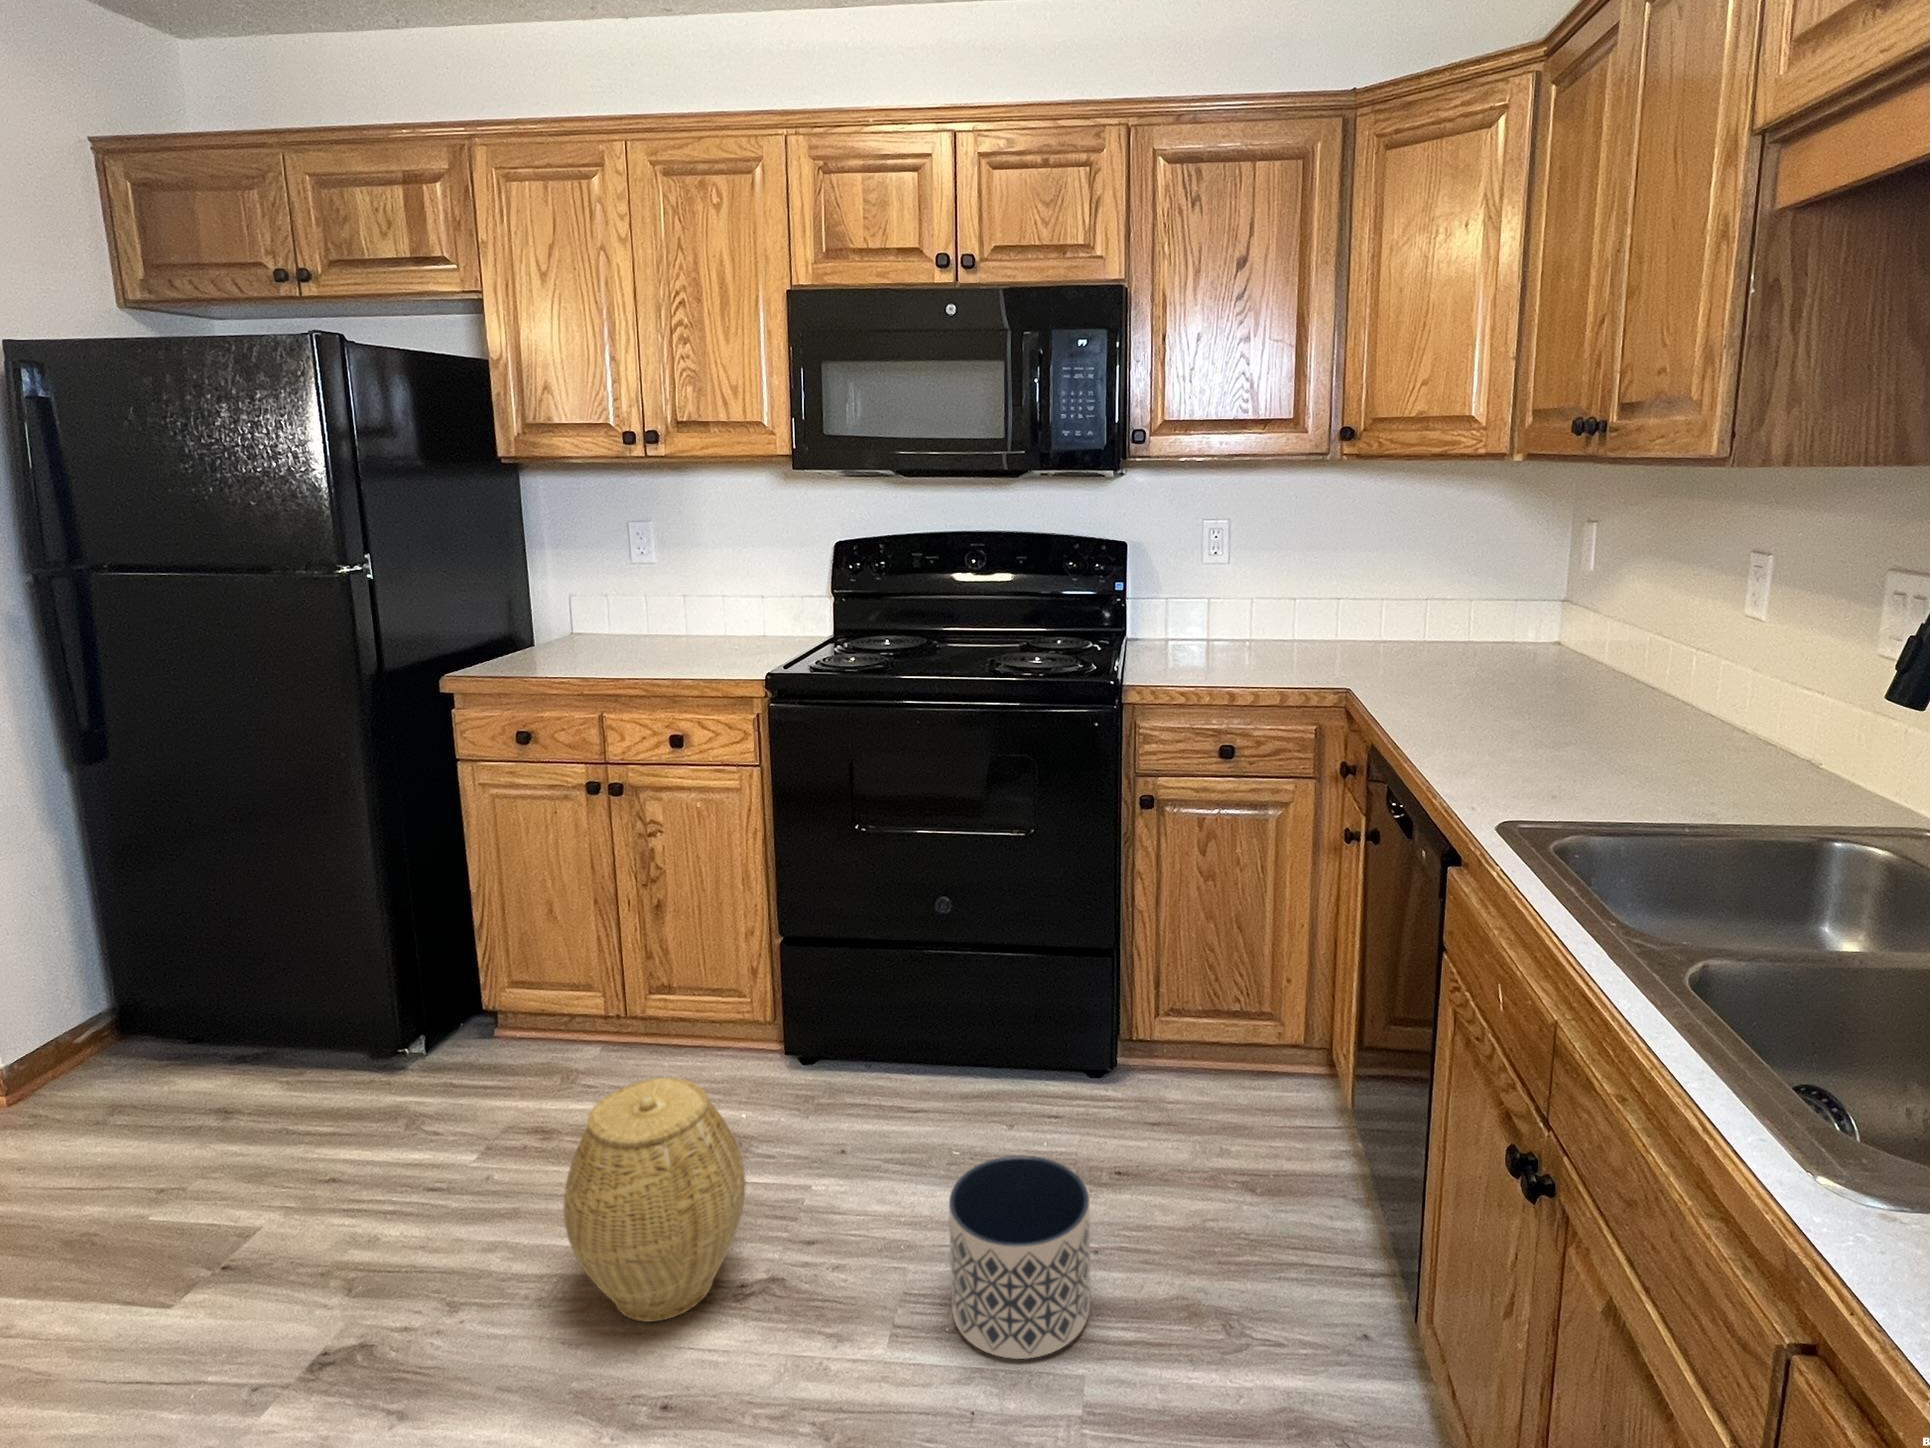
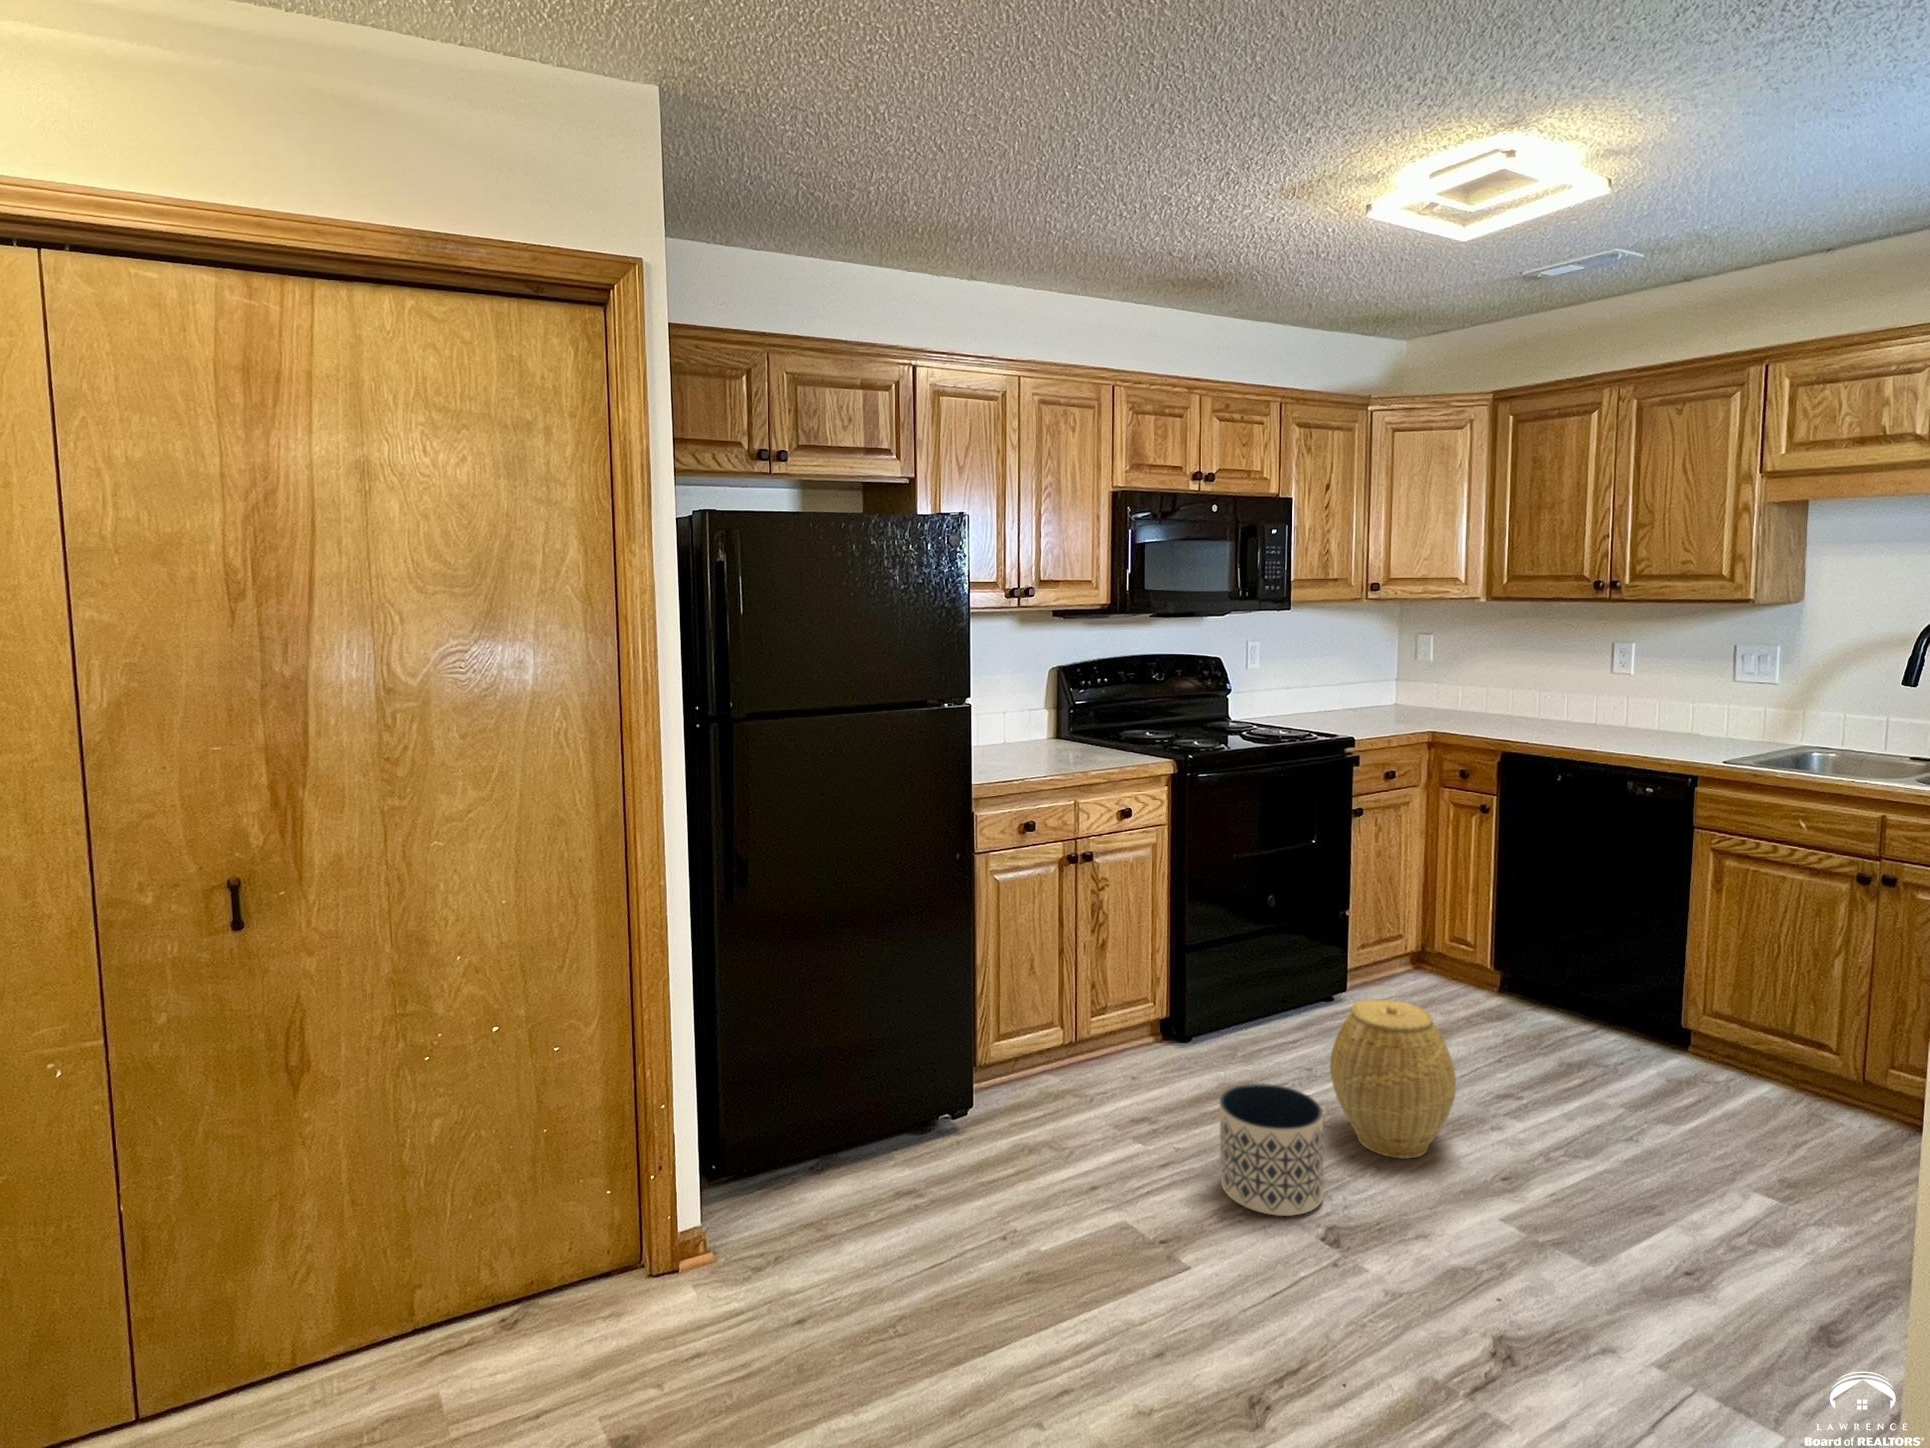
planter: present [949,1156,1090,1359] -> present [1220,1084,1324,1216]

